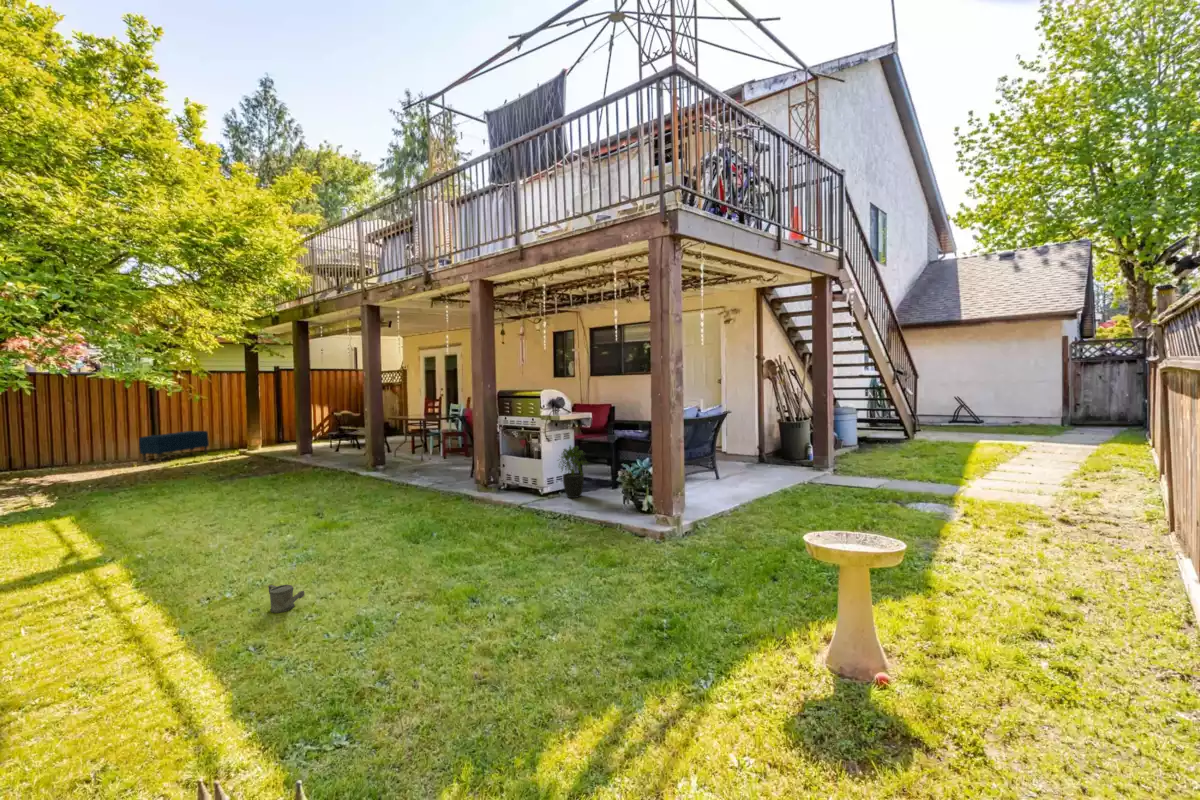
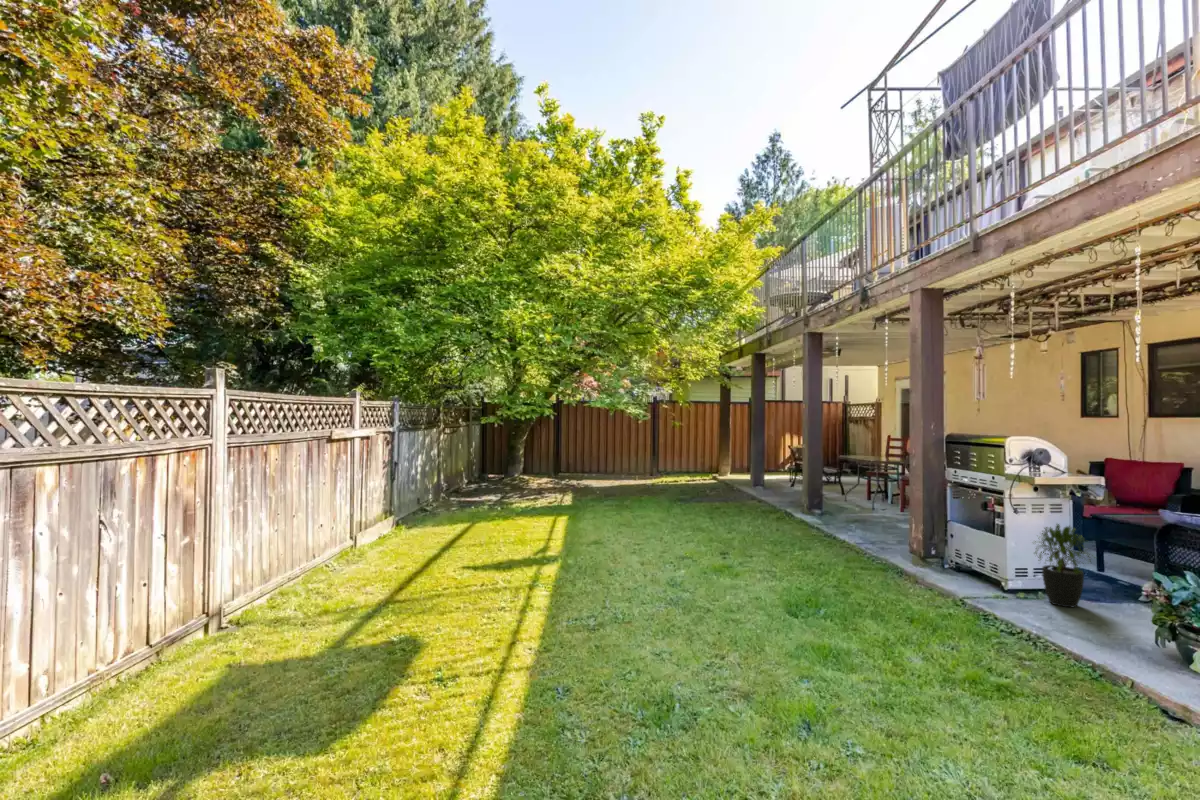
bench: present [139,431,209,462] -> none [640,453,688,476]
watering can: present [268,585,305,613] -> none [617,607,639,637]

